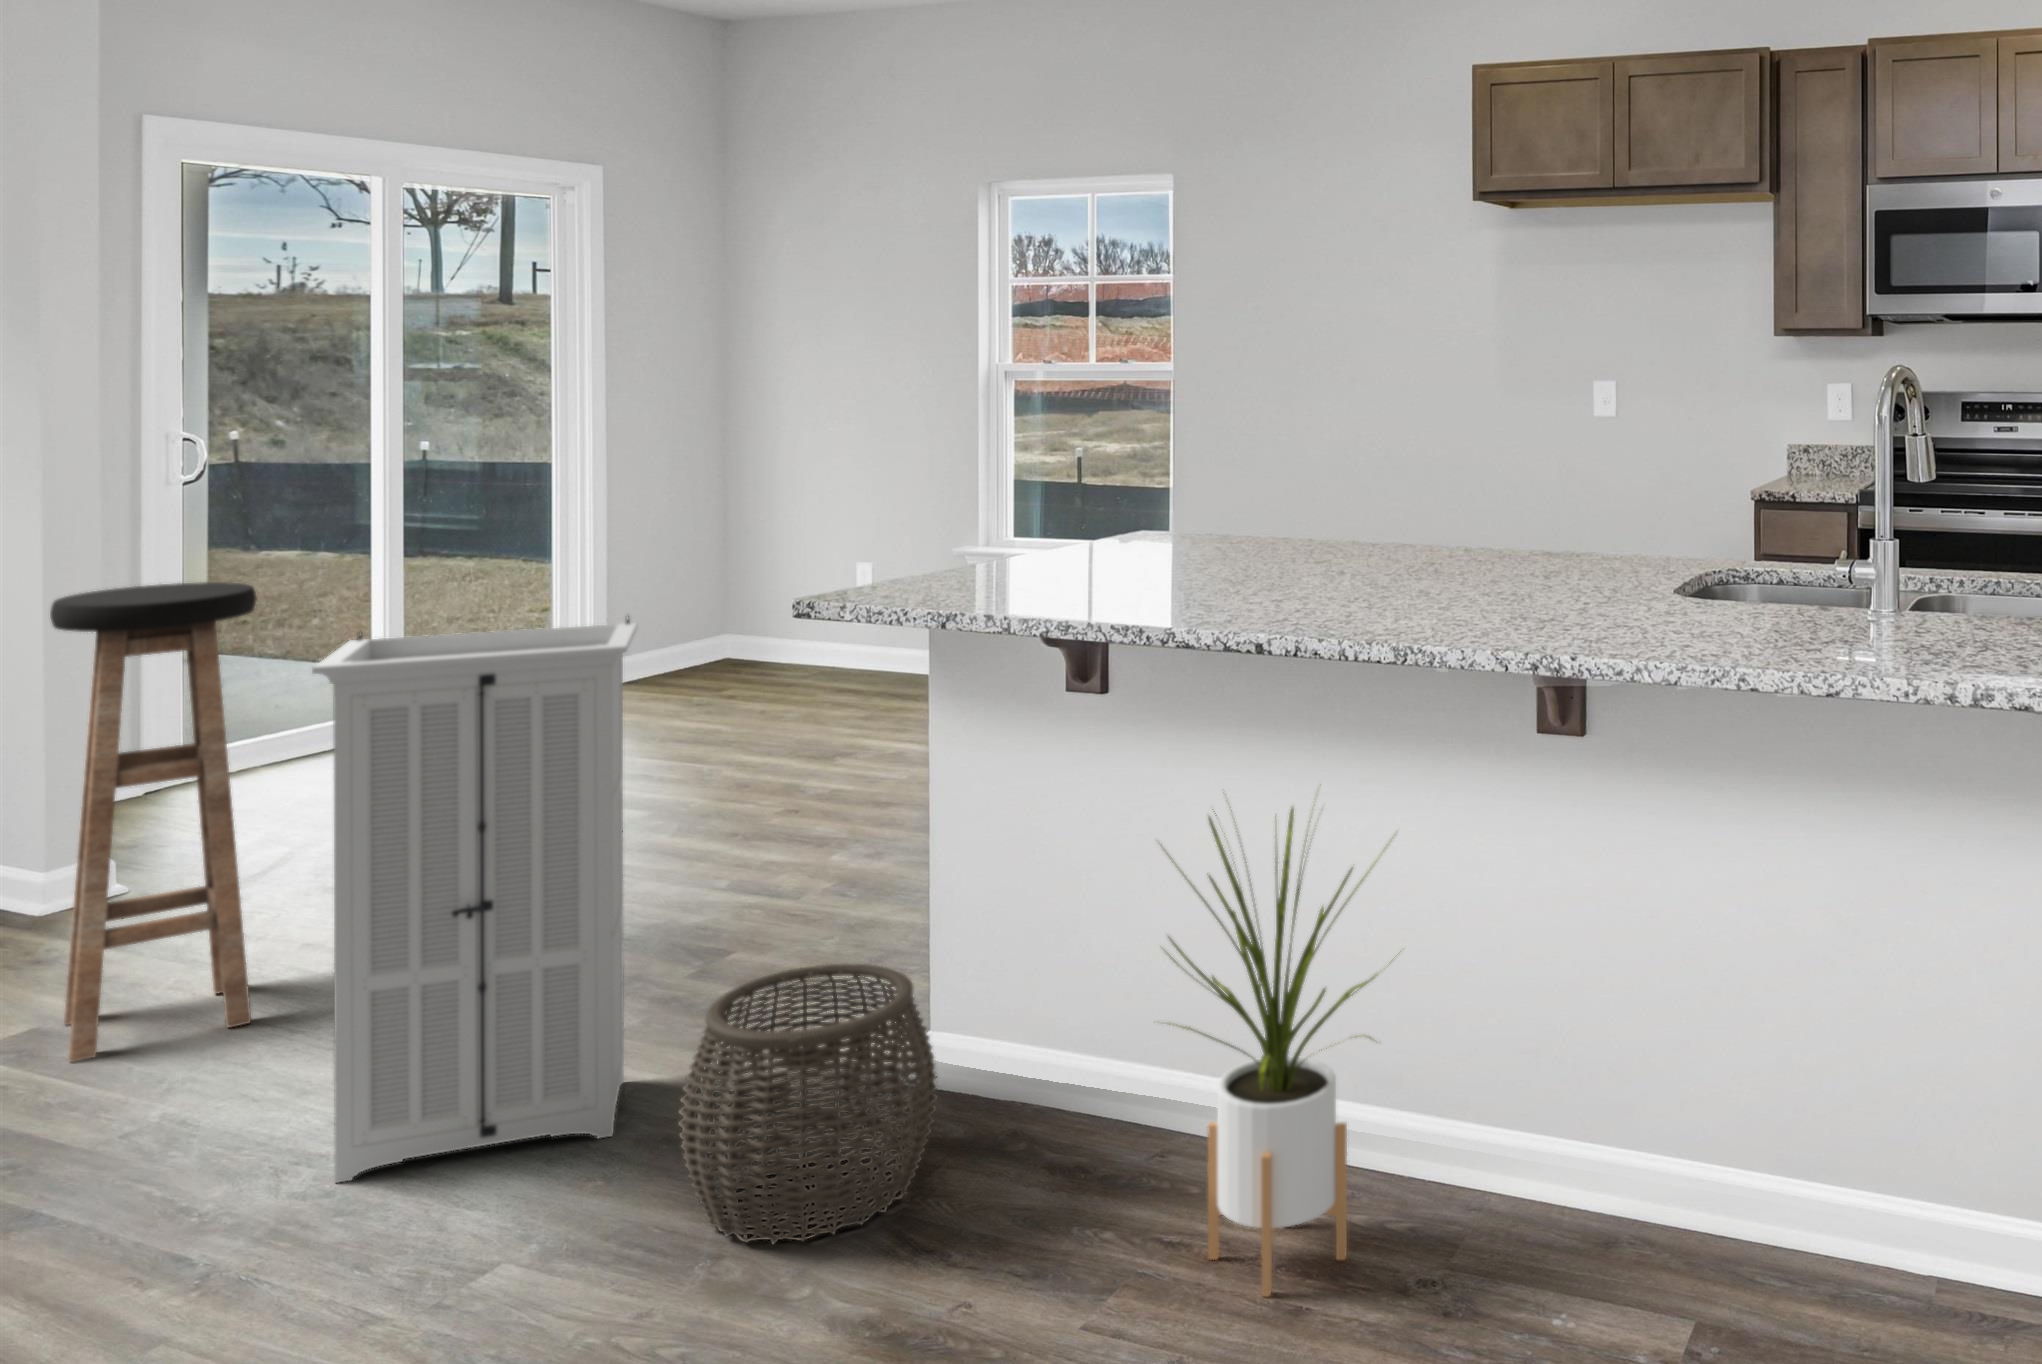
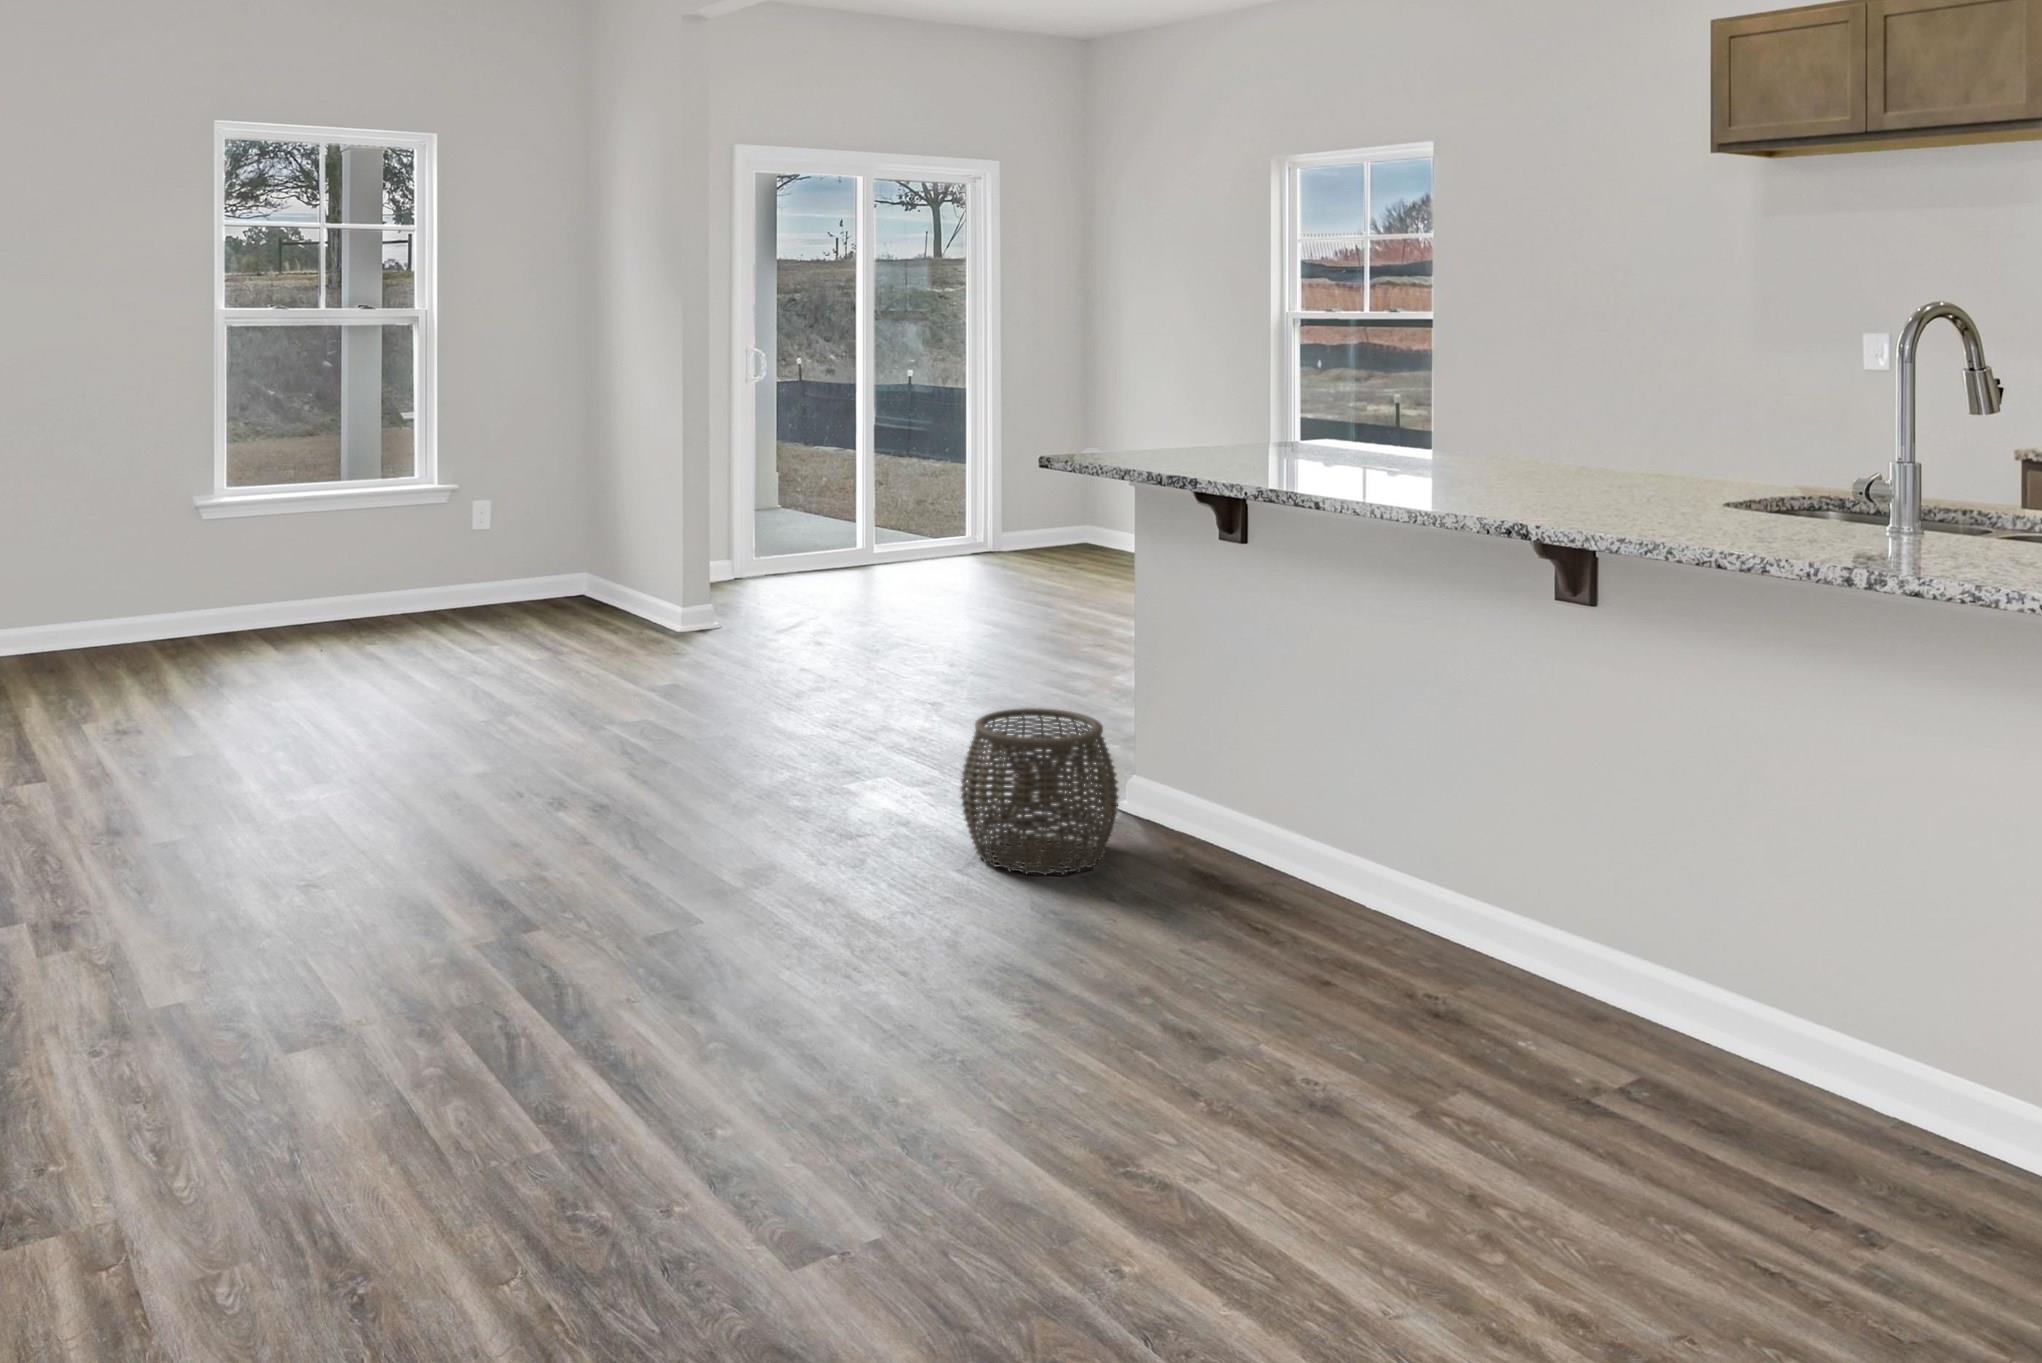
bar stool: present [50,582,257,1062] -> none [673,442,770,713]
storage cabinet: present [312,616,637,1183] -> none [780,469,958,802]
house plant: present [1160,807,1401,1297] -> none [1228,610,1423,973]

